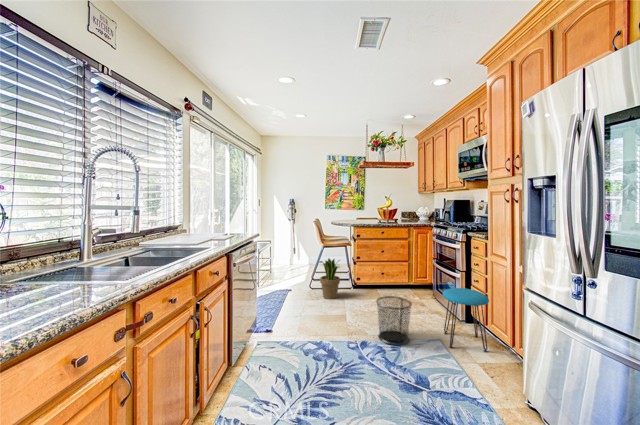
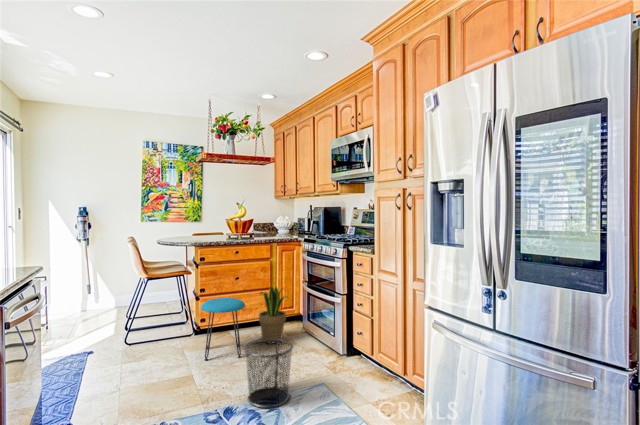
potted plant: present [319,259,340,299] -> present [259,287,288,343]
stool: present [443,288,489,352] -> present [201,298,245,360]

